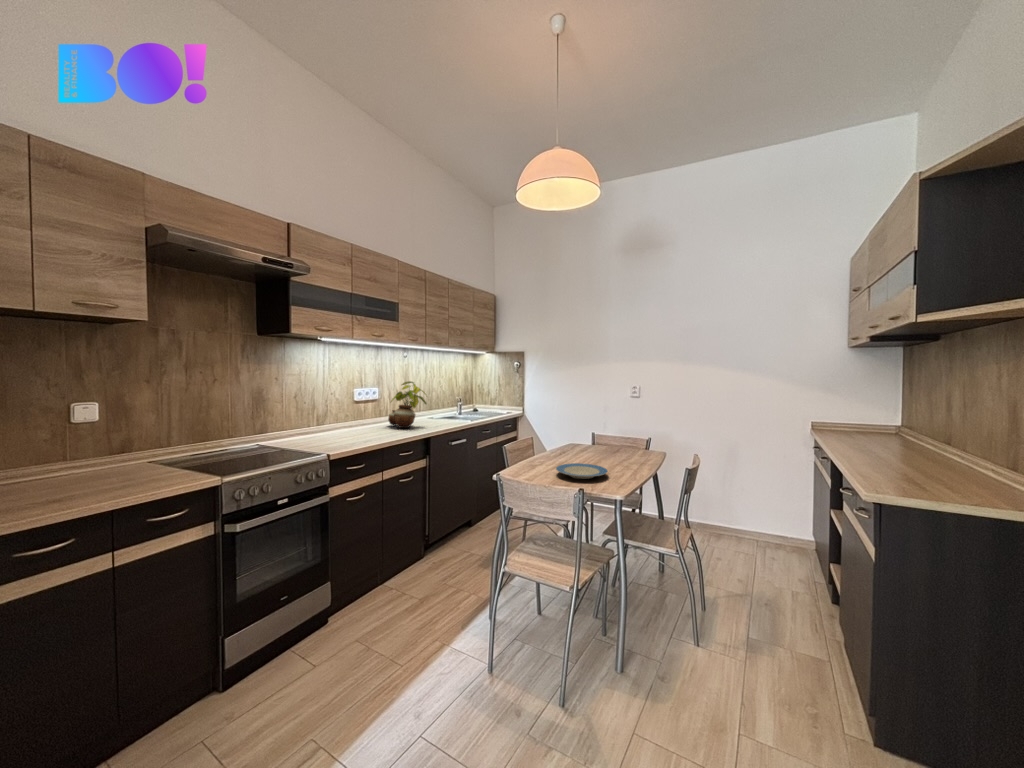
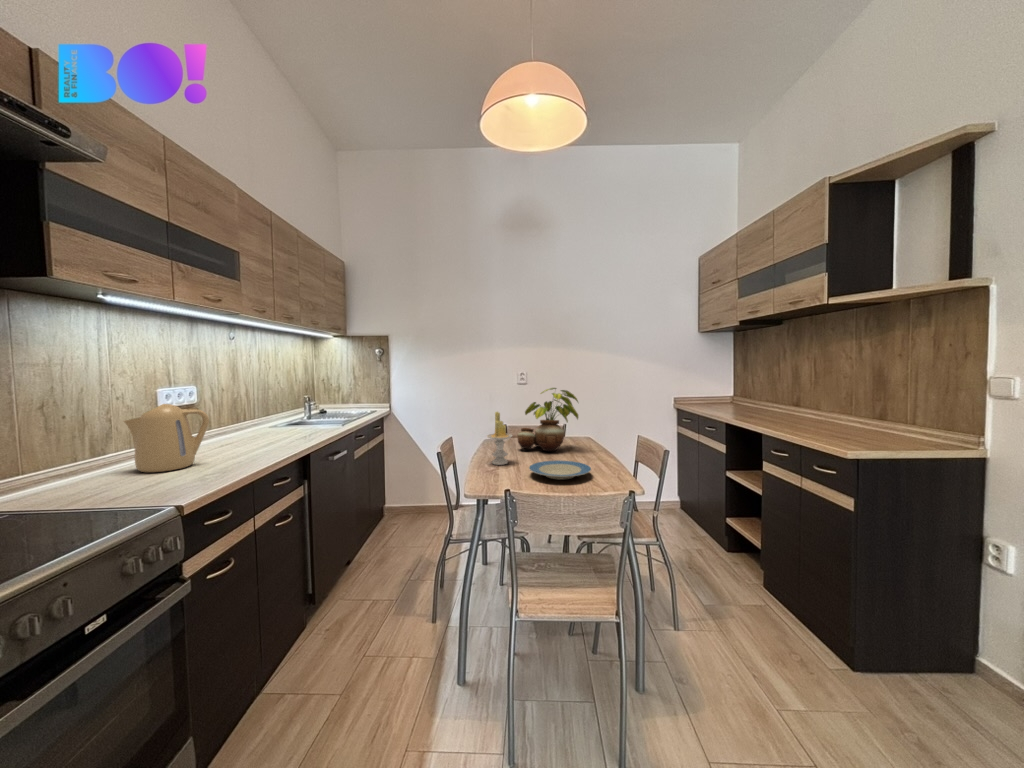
potted plant: present [388,381,426,428] -> present [518,388,578,451]
kettle: none [327,399,367,437] -> present [124,404,209,472]
candle: none [541,419,563,462] -> present [487,412,512,465]

